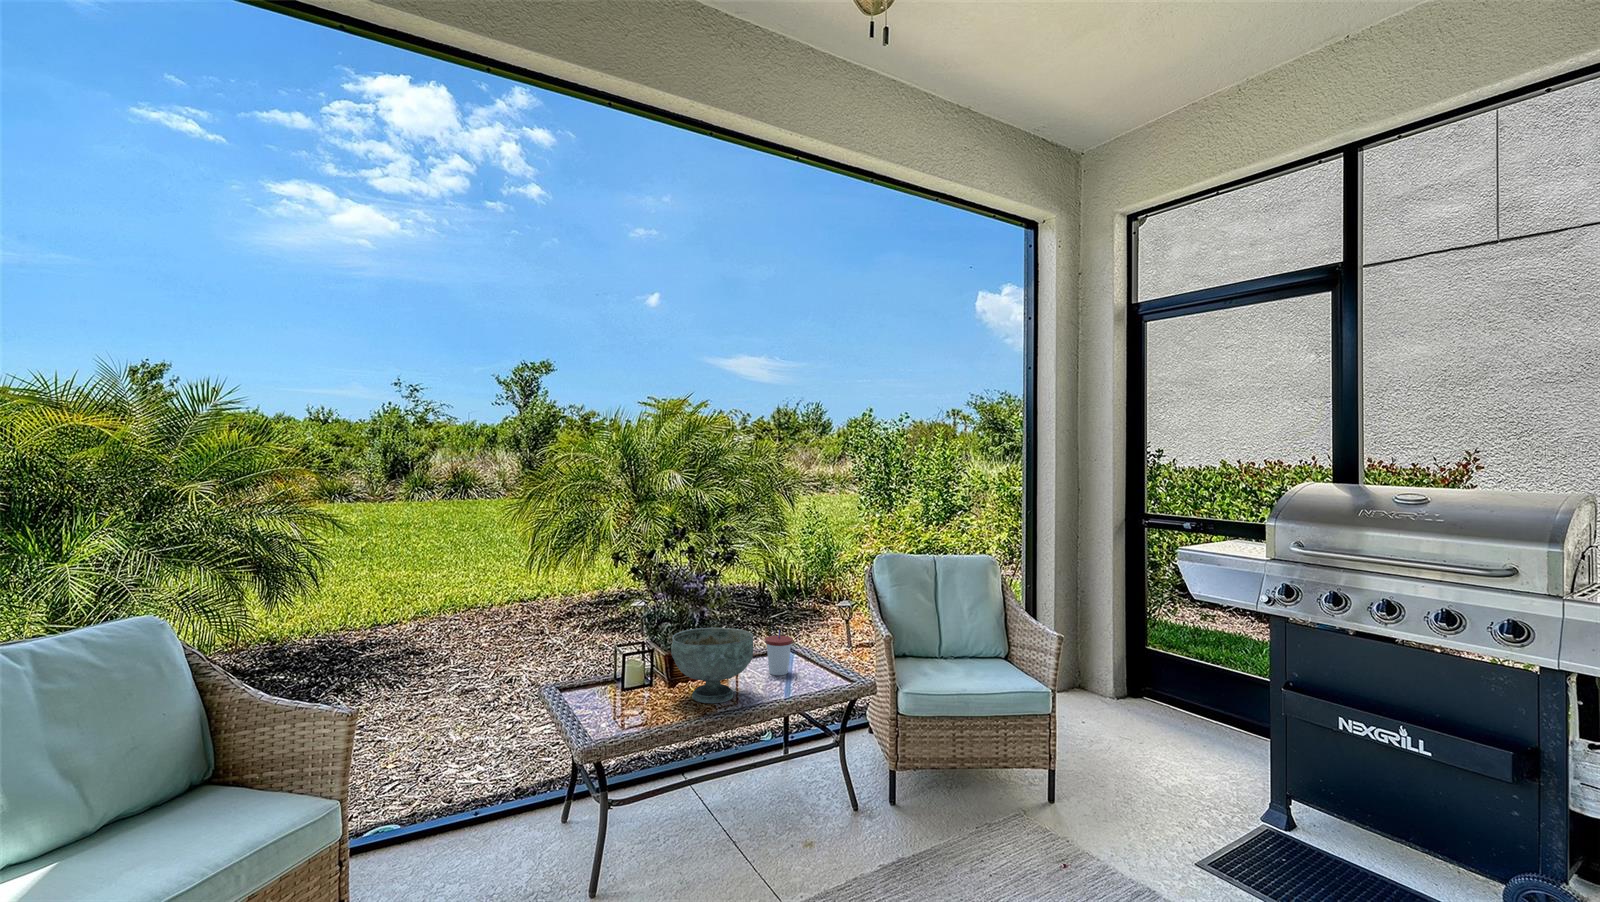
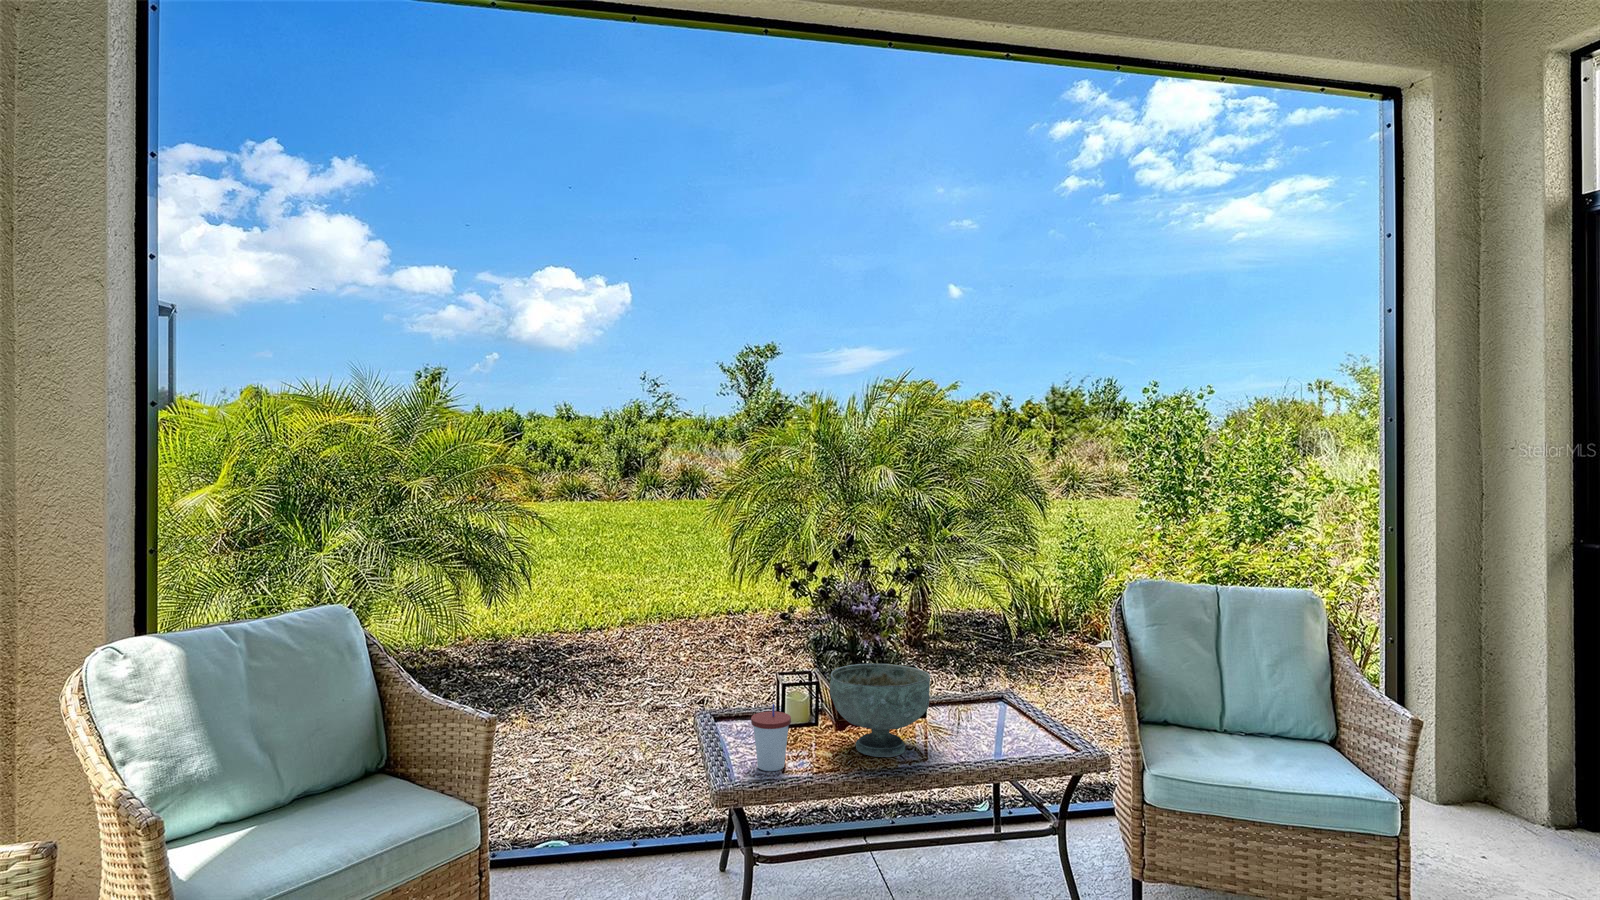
cup: present [765,630,793,675] -> present [751,704,791,771]

